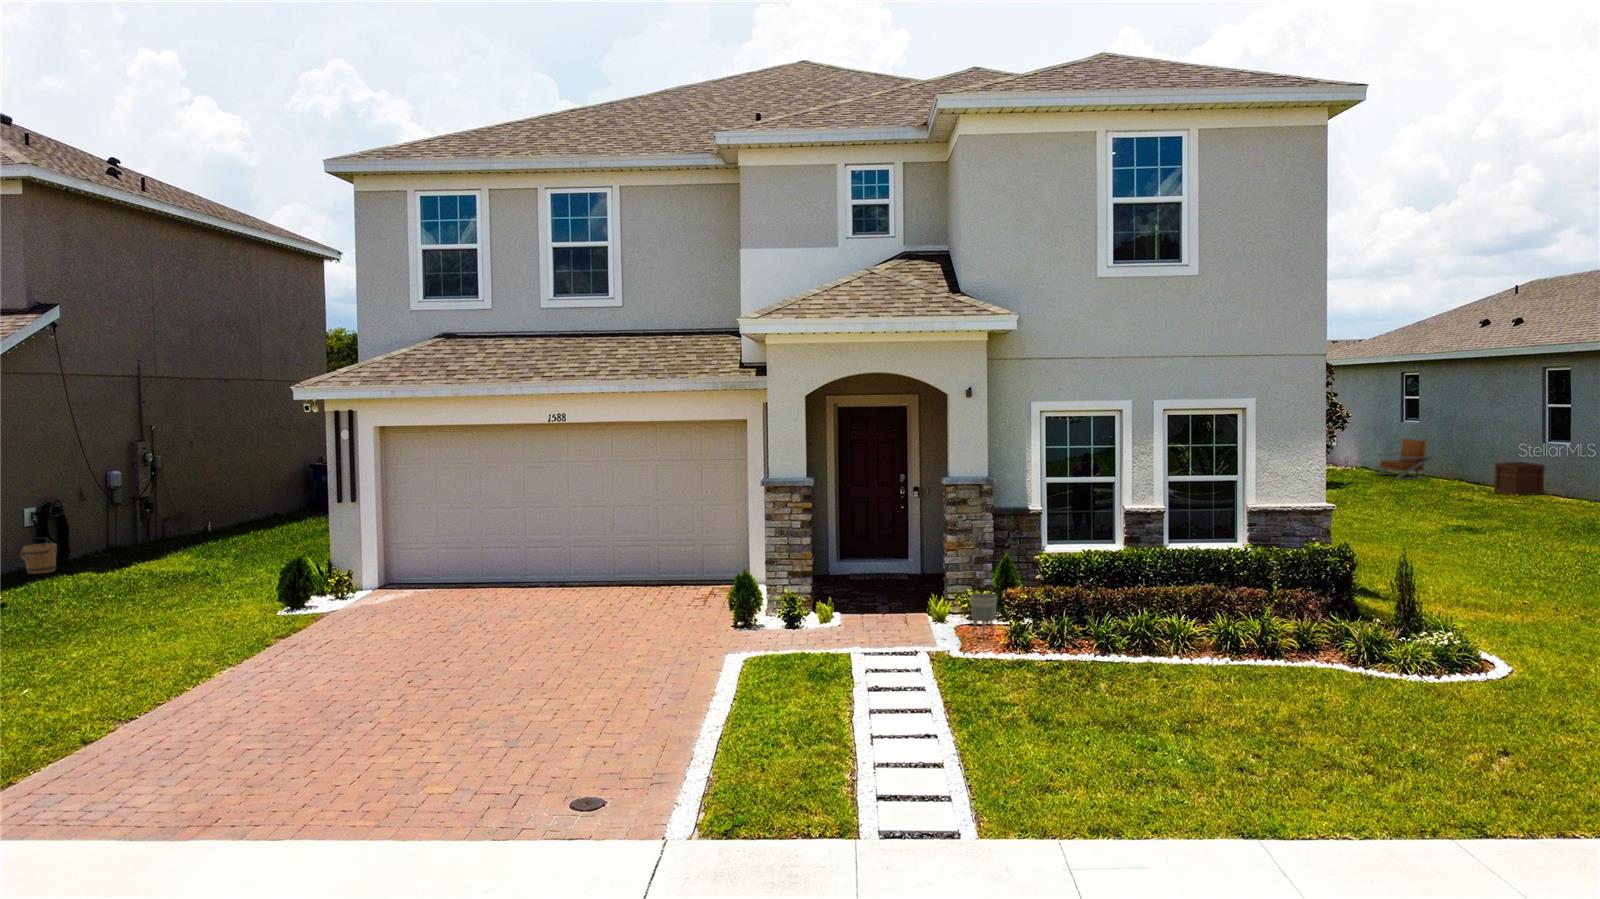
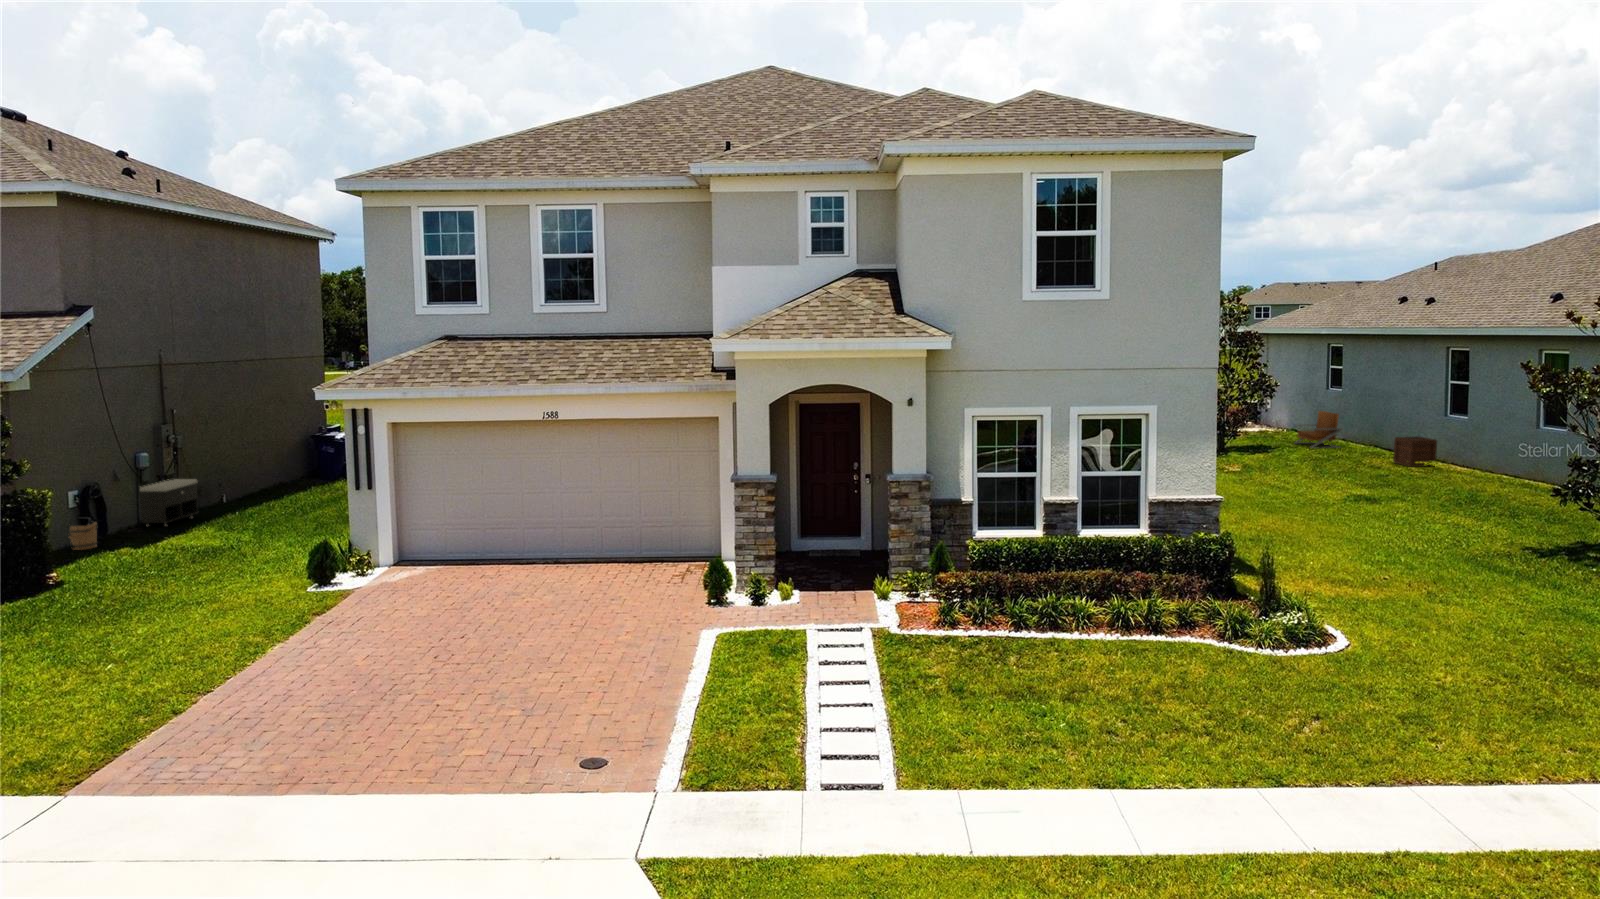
storage bench: none [105,501,176,552] -> present [140,479,198,526]
planter: present [970,593,997,638] -> none [909,576,931,615]

